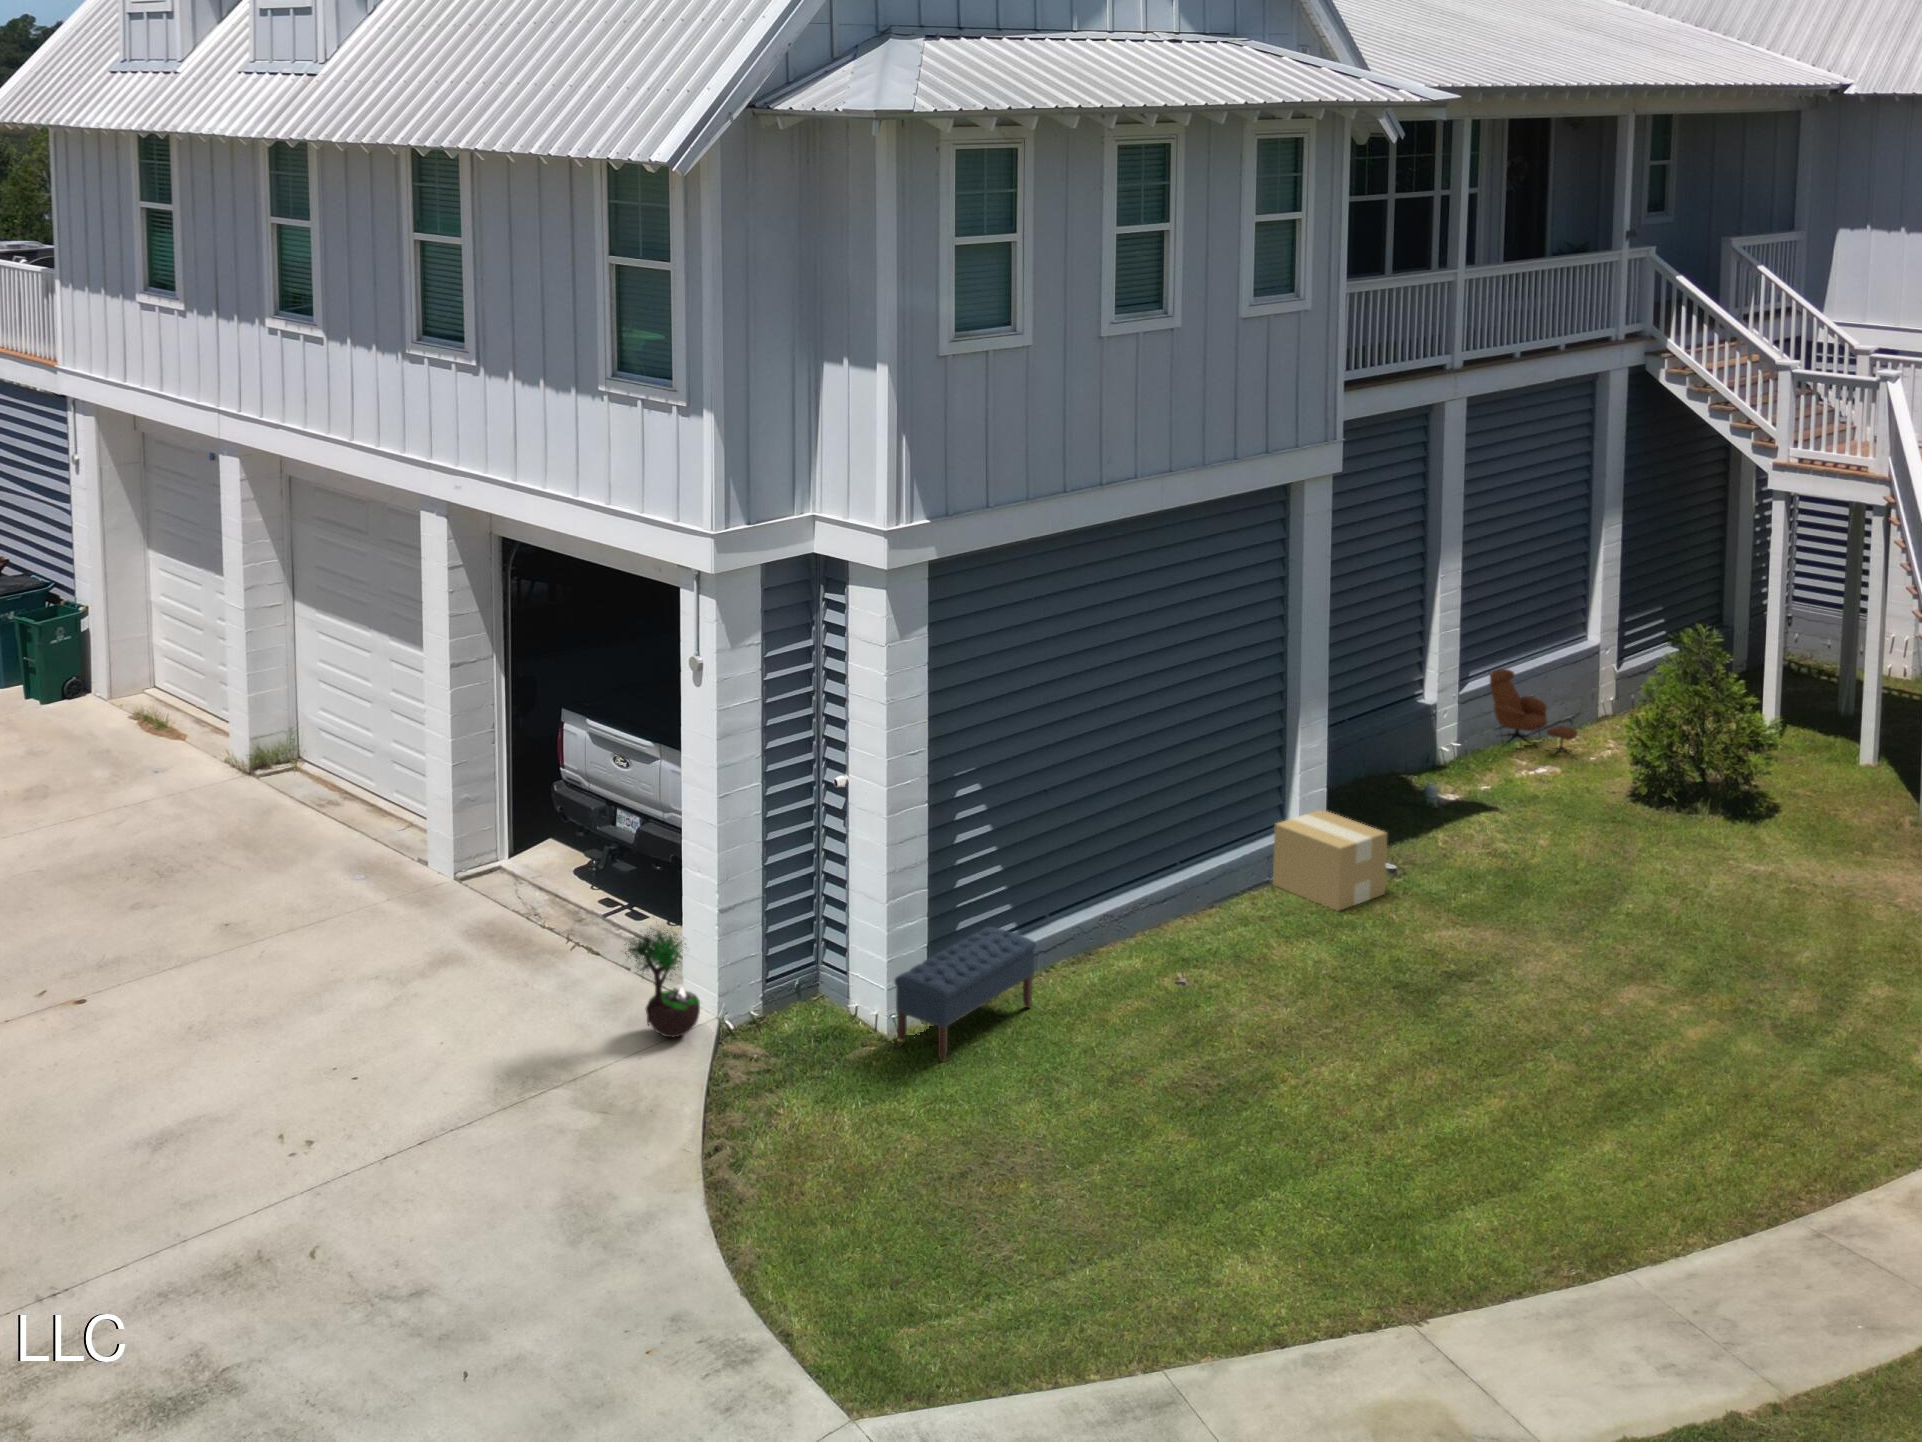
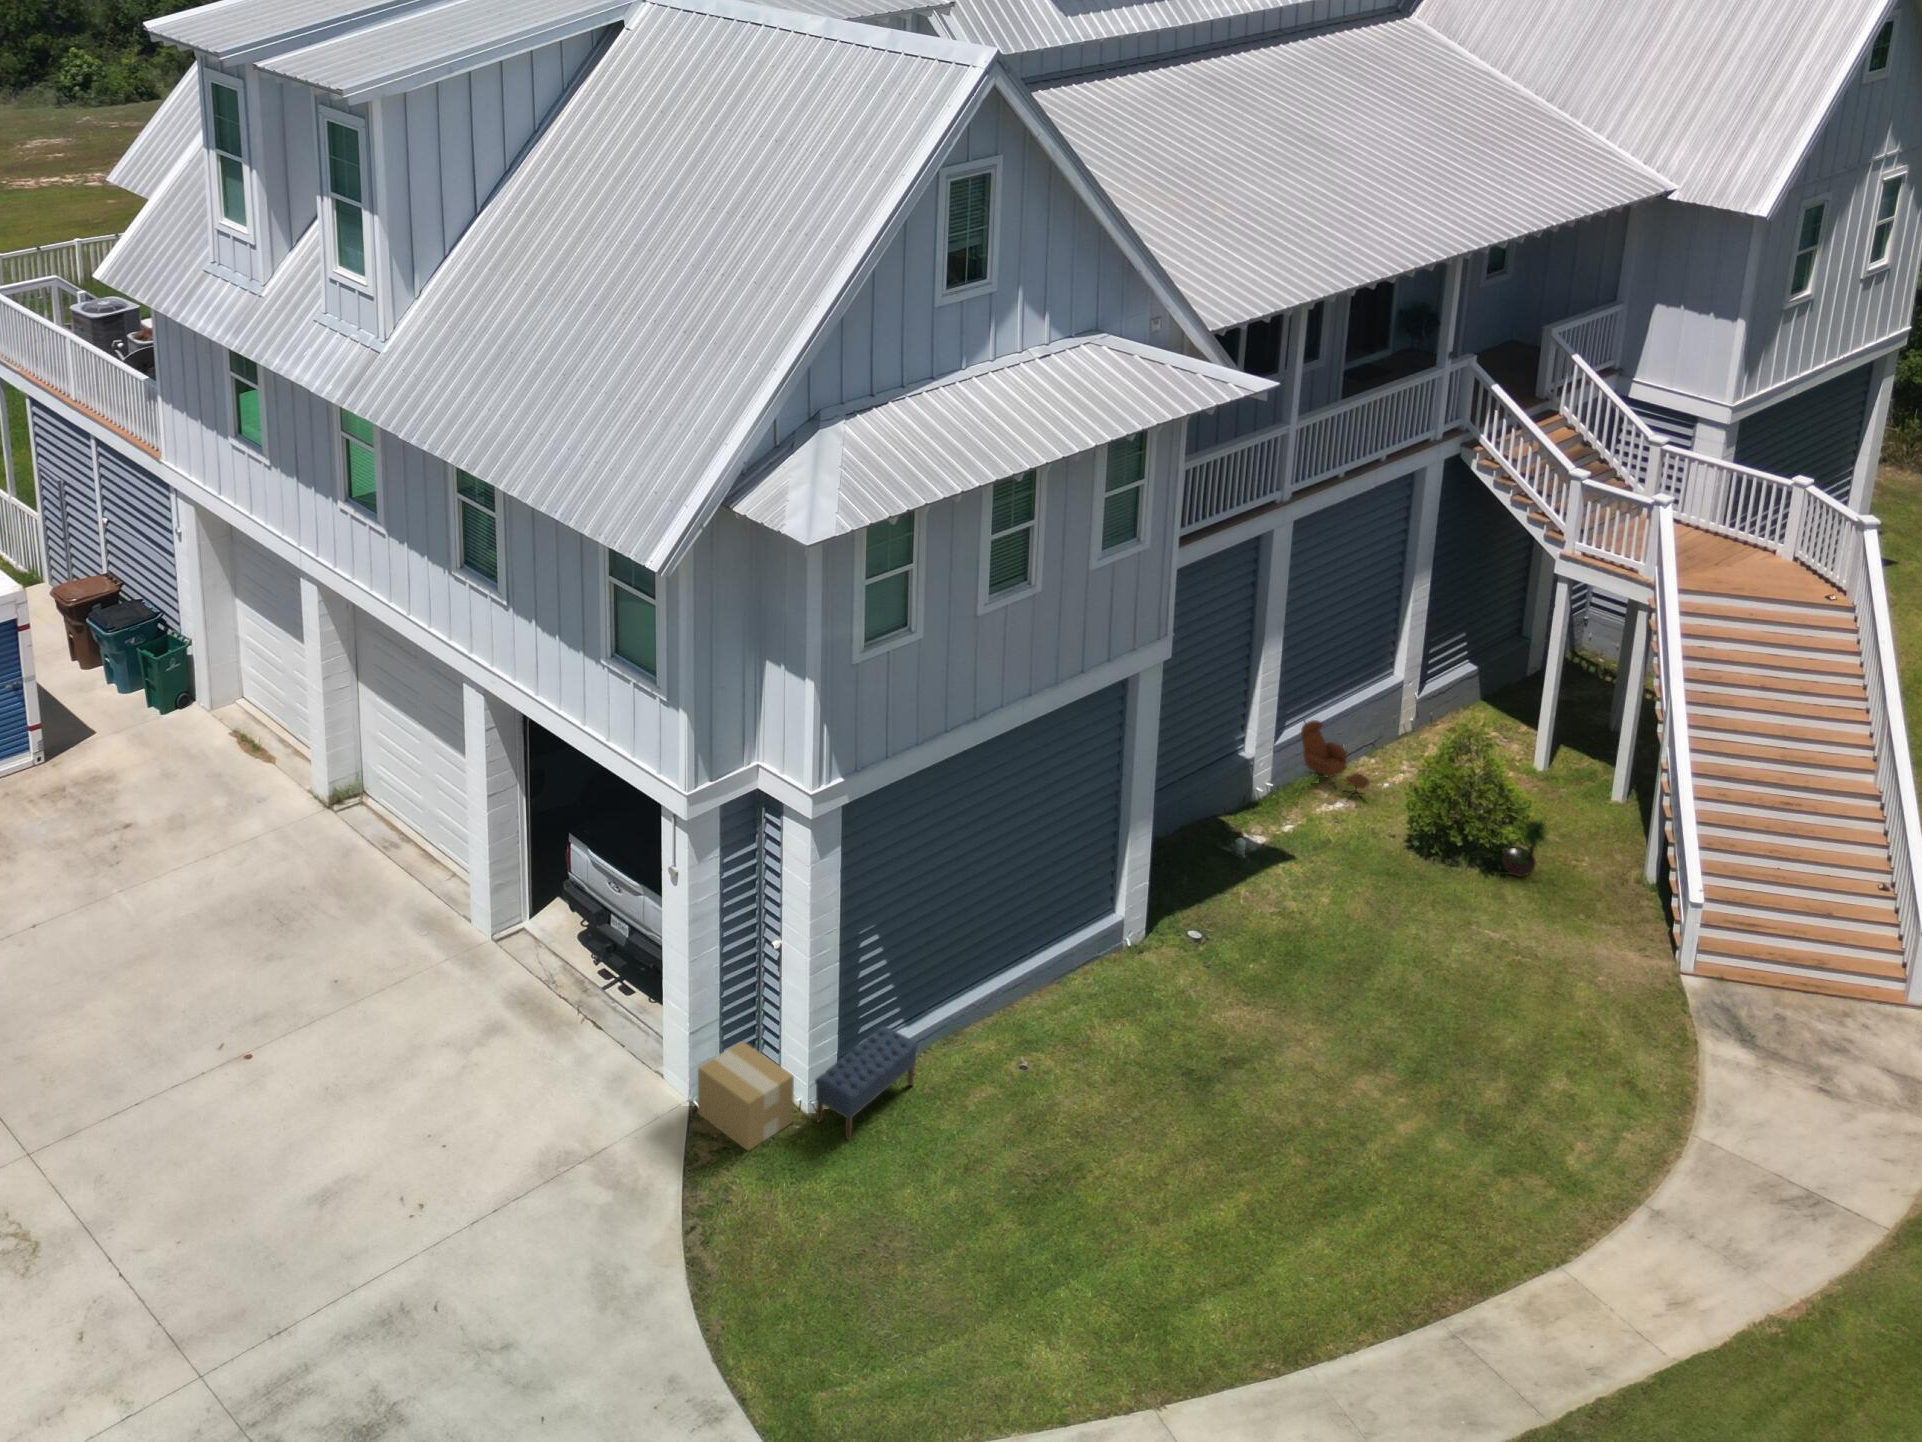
cardboard box: present [1273,810,1388,911] -> present [698,1042,794,1150]
potted tree: present [625,922,700,1037] -> present [1503,817,1547,877]

